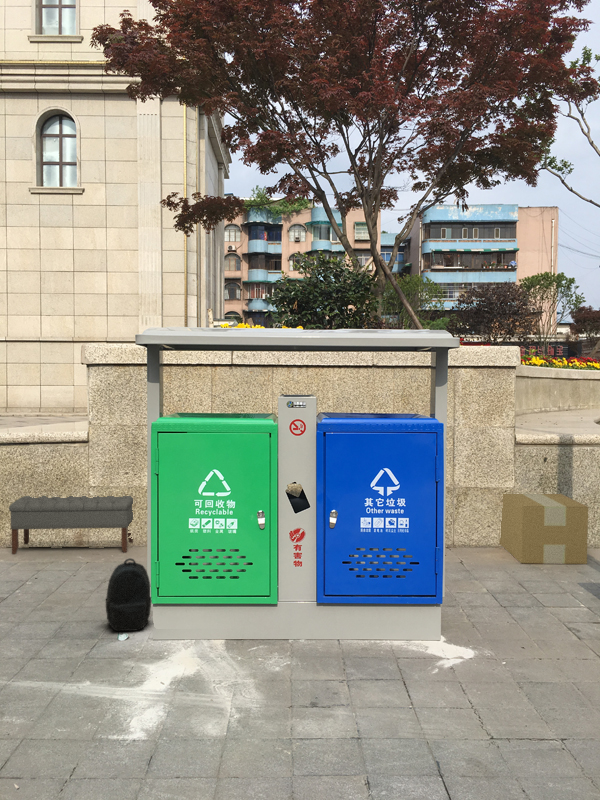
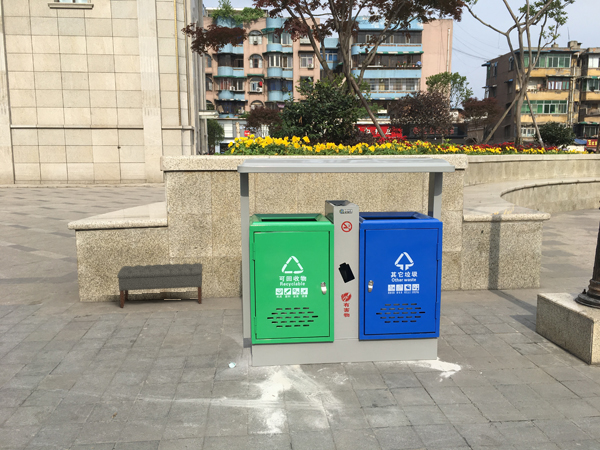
cardboard box: present [499,492,588,564] -> none [451,254,514,303]
backpack: present [106,559,151,631] -> none [216,314,245,362]

